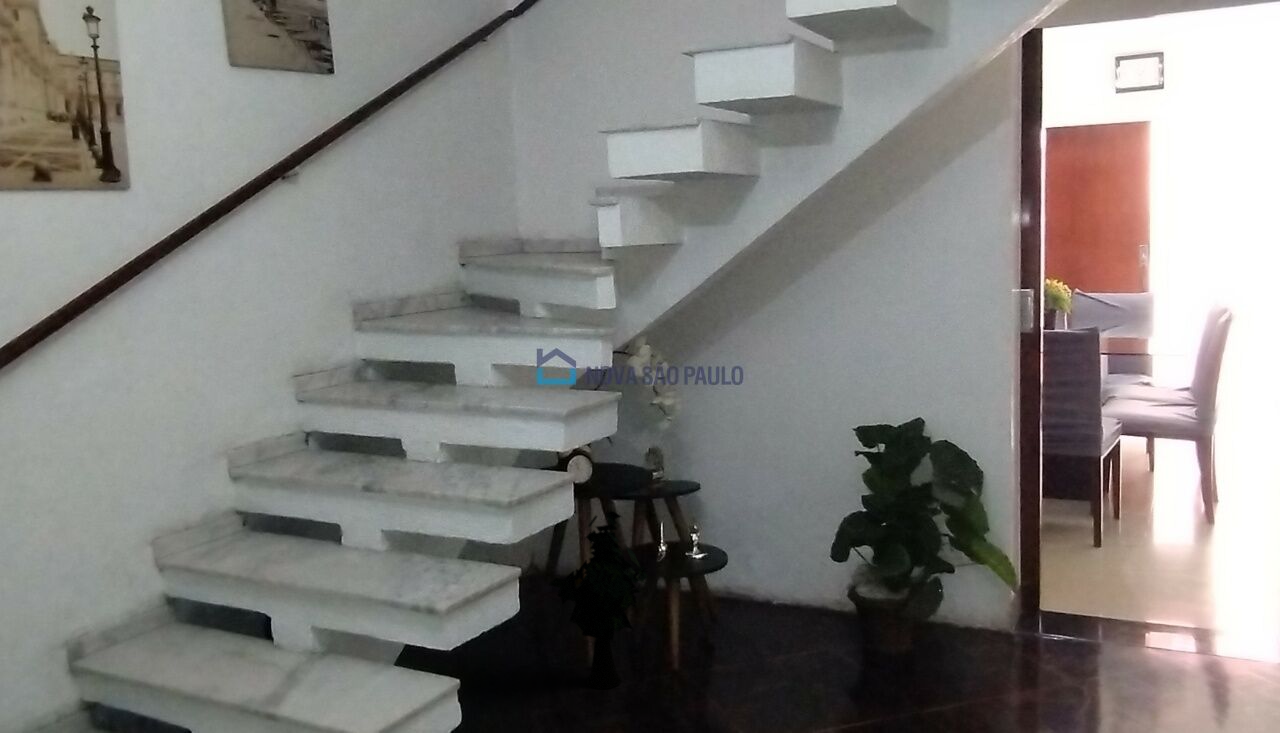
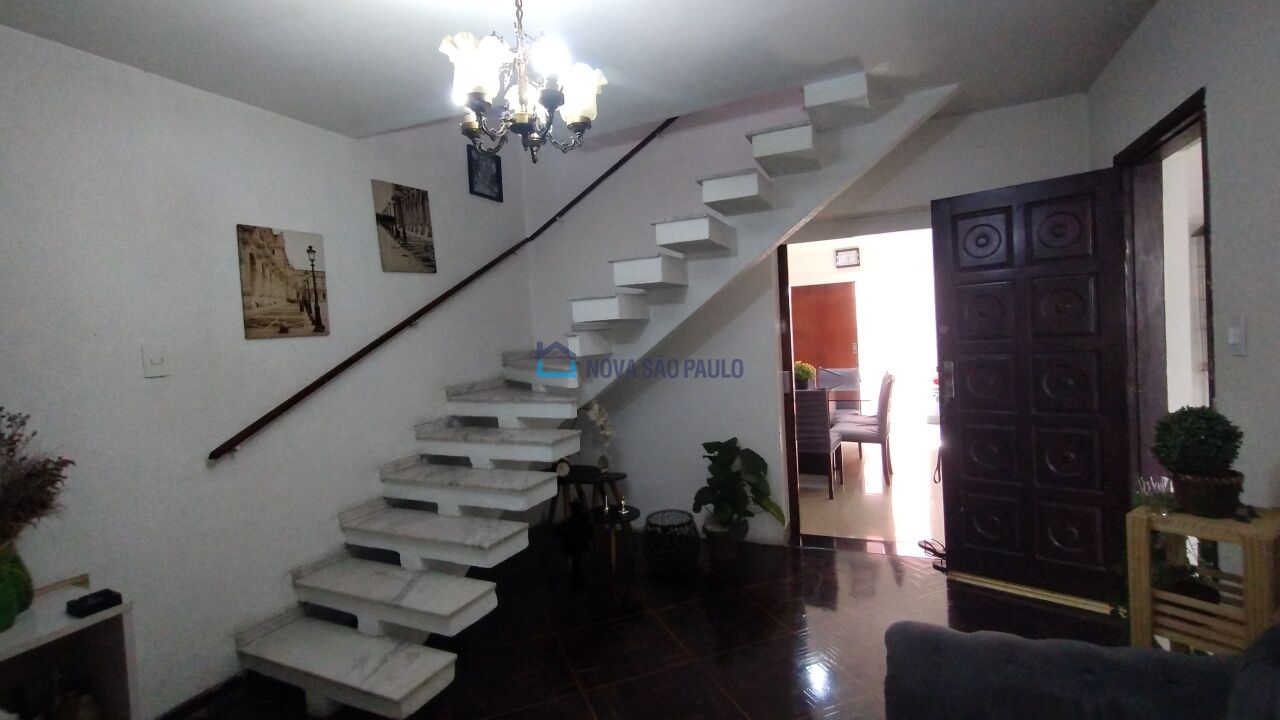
woven basket: none [727,554,847,683] -> present [641,509,701,576]

